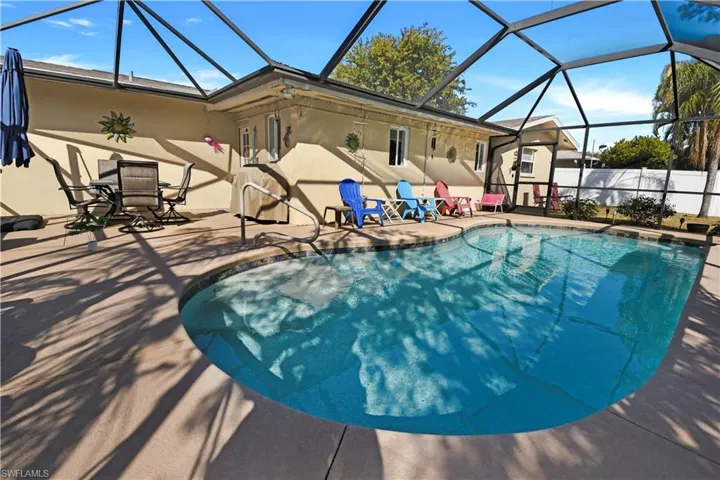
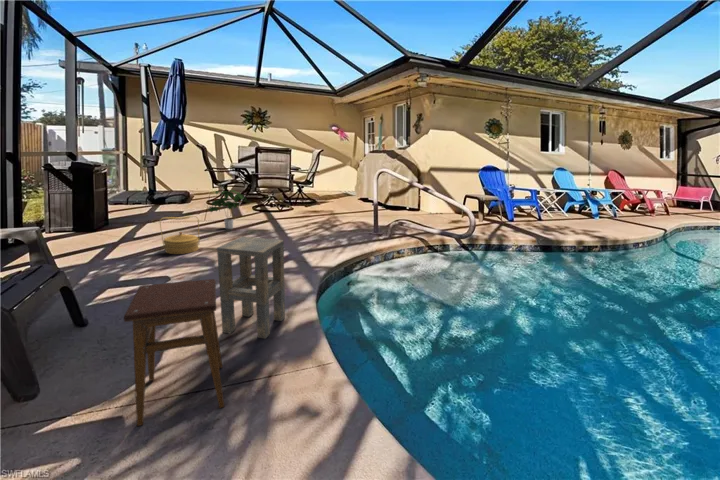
basket: none [13,241,61,279] -> present [160,216,200,254]
side table: none [83,256,149,333] -> present [217,237,285,339]
stool: none [10,288,97,397] -> present [124,279,224,426]

